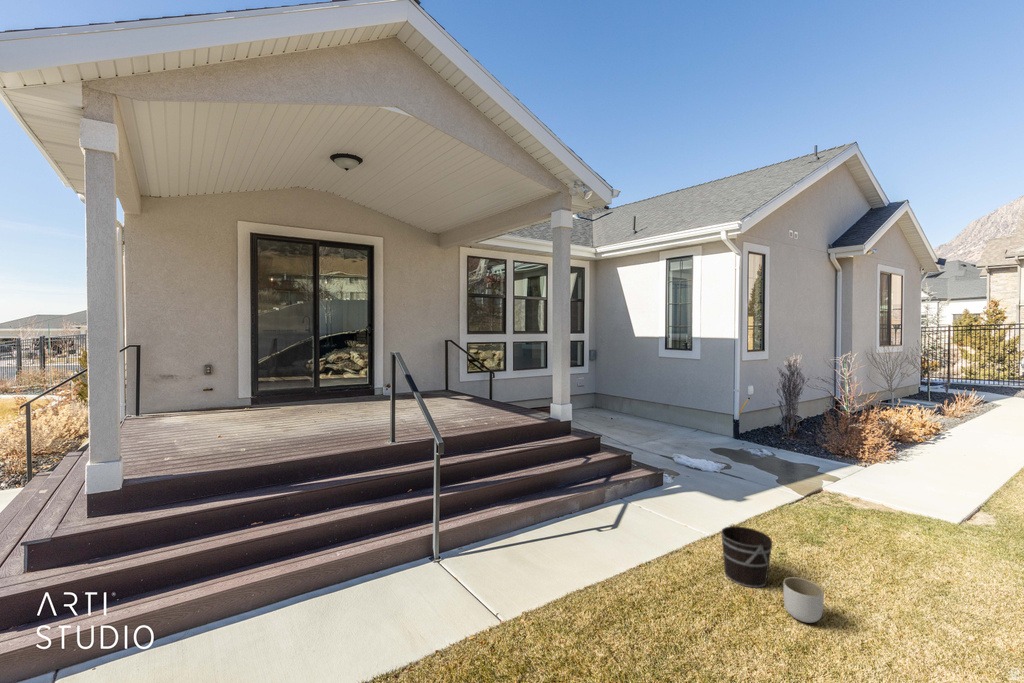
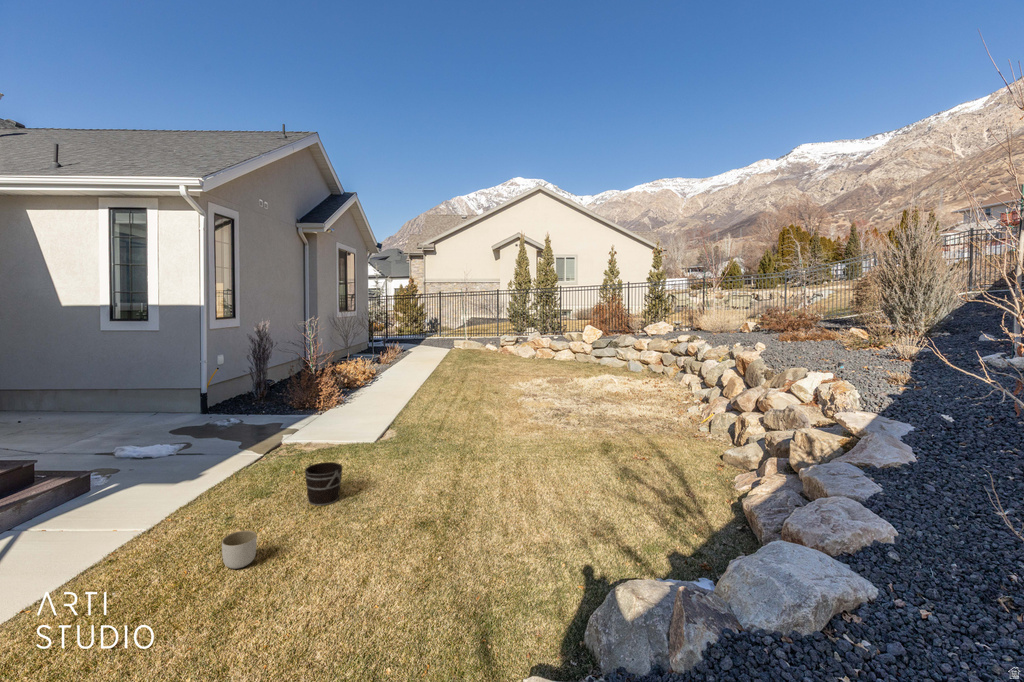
bucket: present [721,525,772,587] -> present [305,462,342,505]

